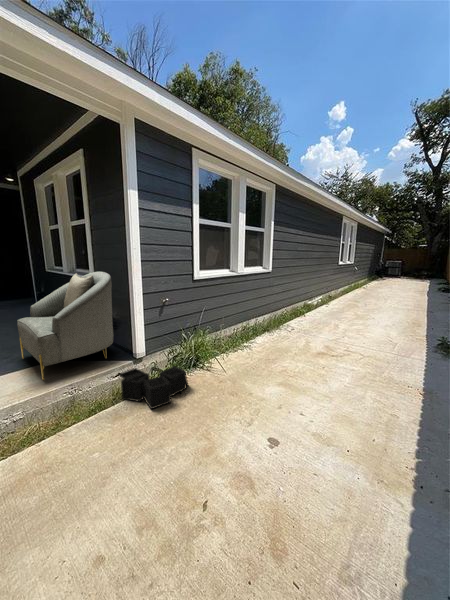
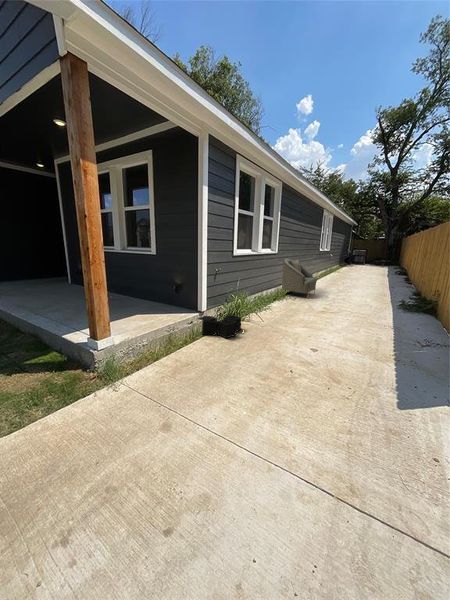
armchair: present [17,272,113,381] -> present [282,259,317,294]

